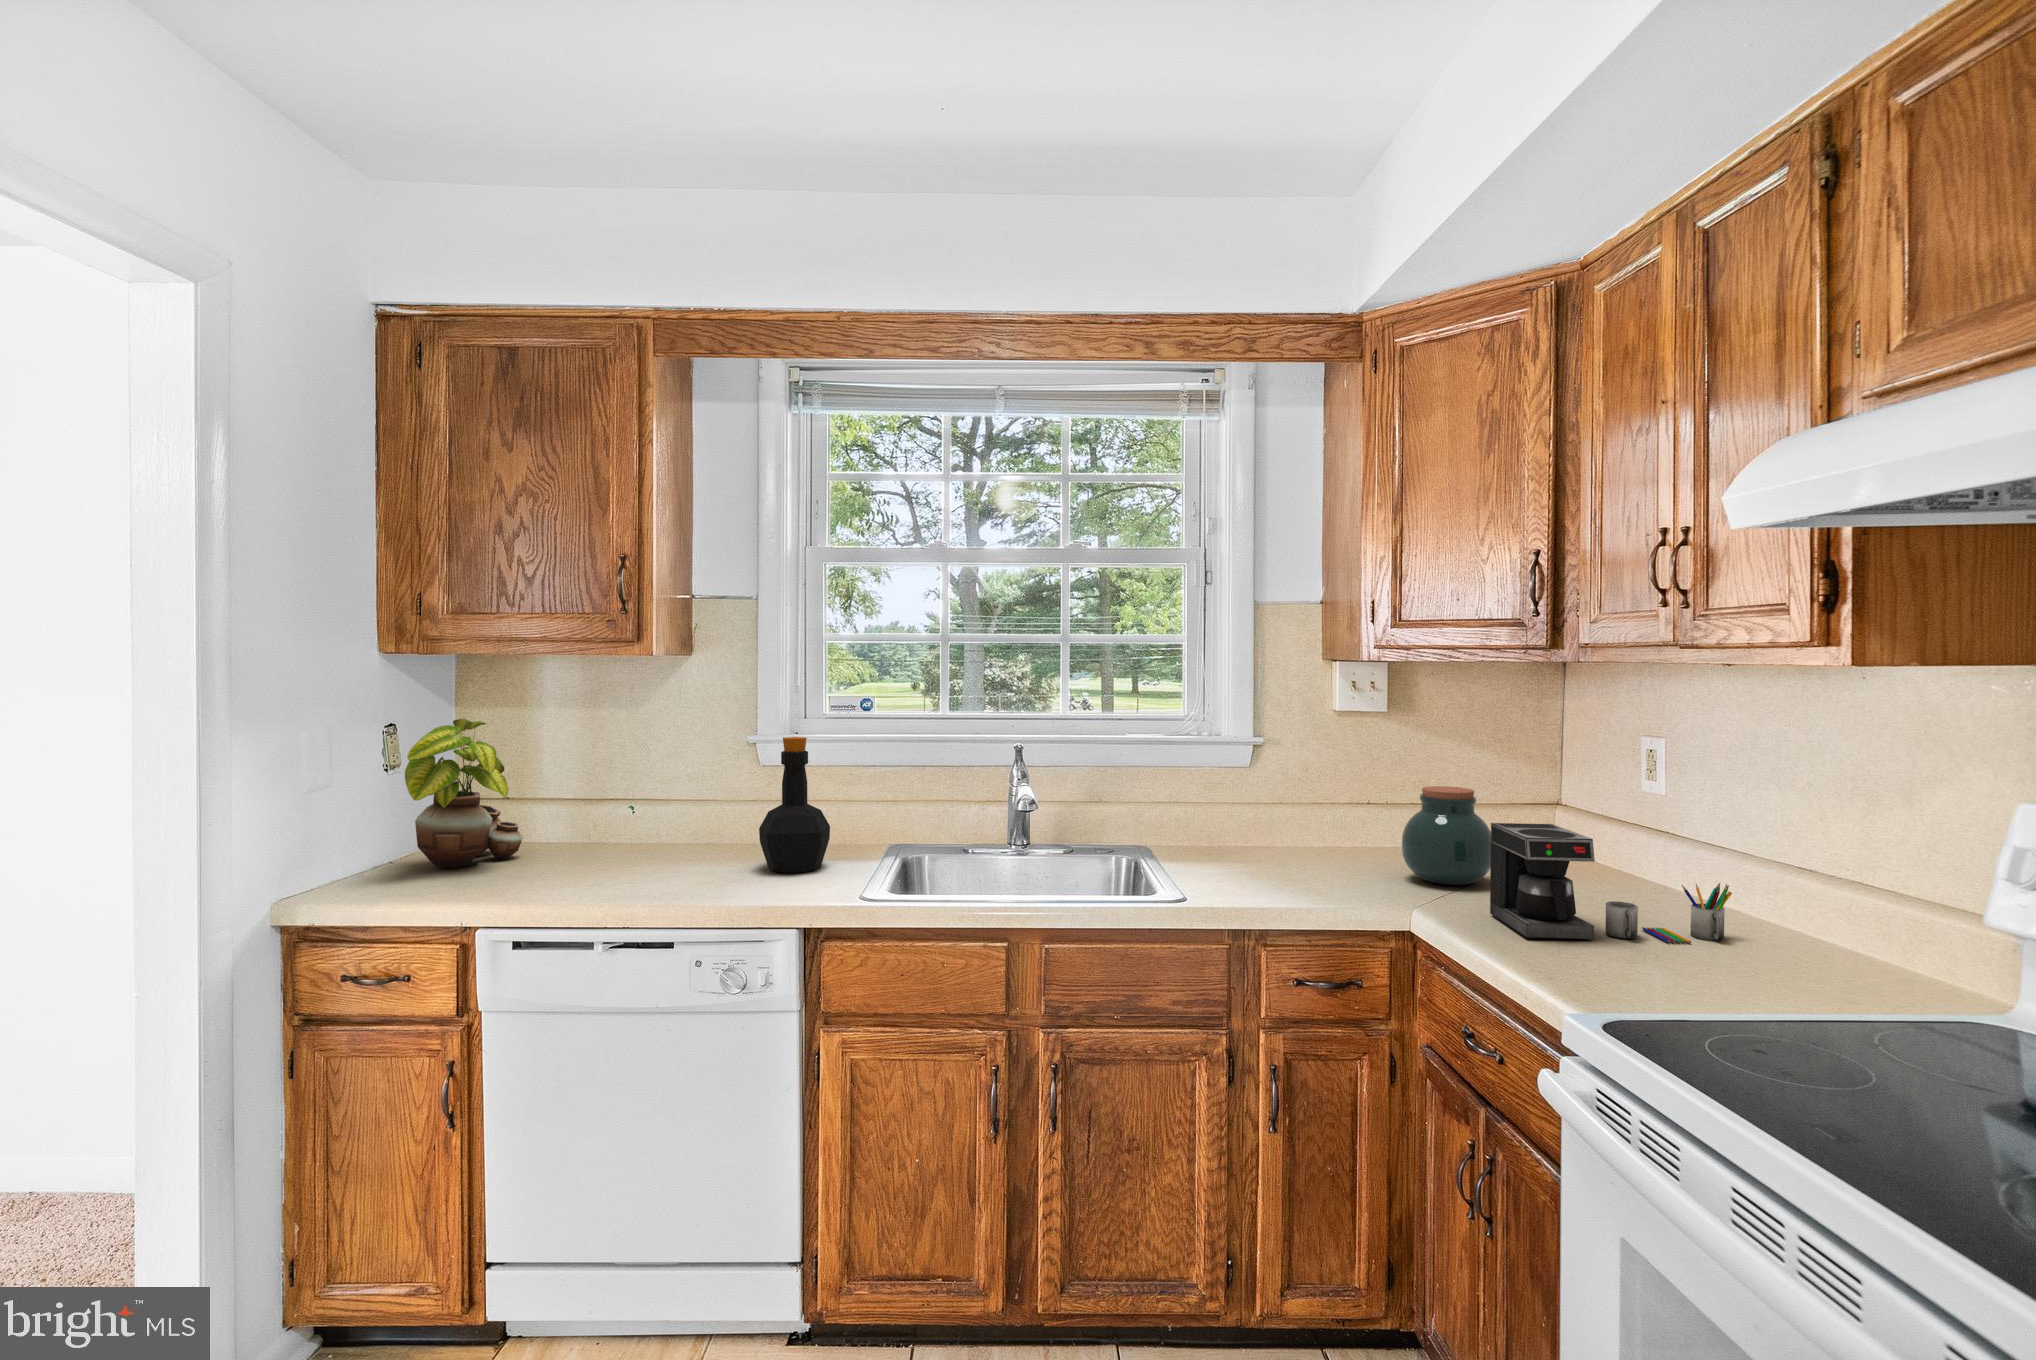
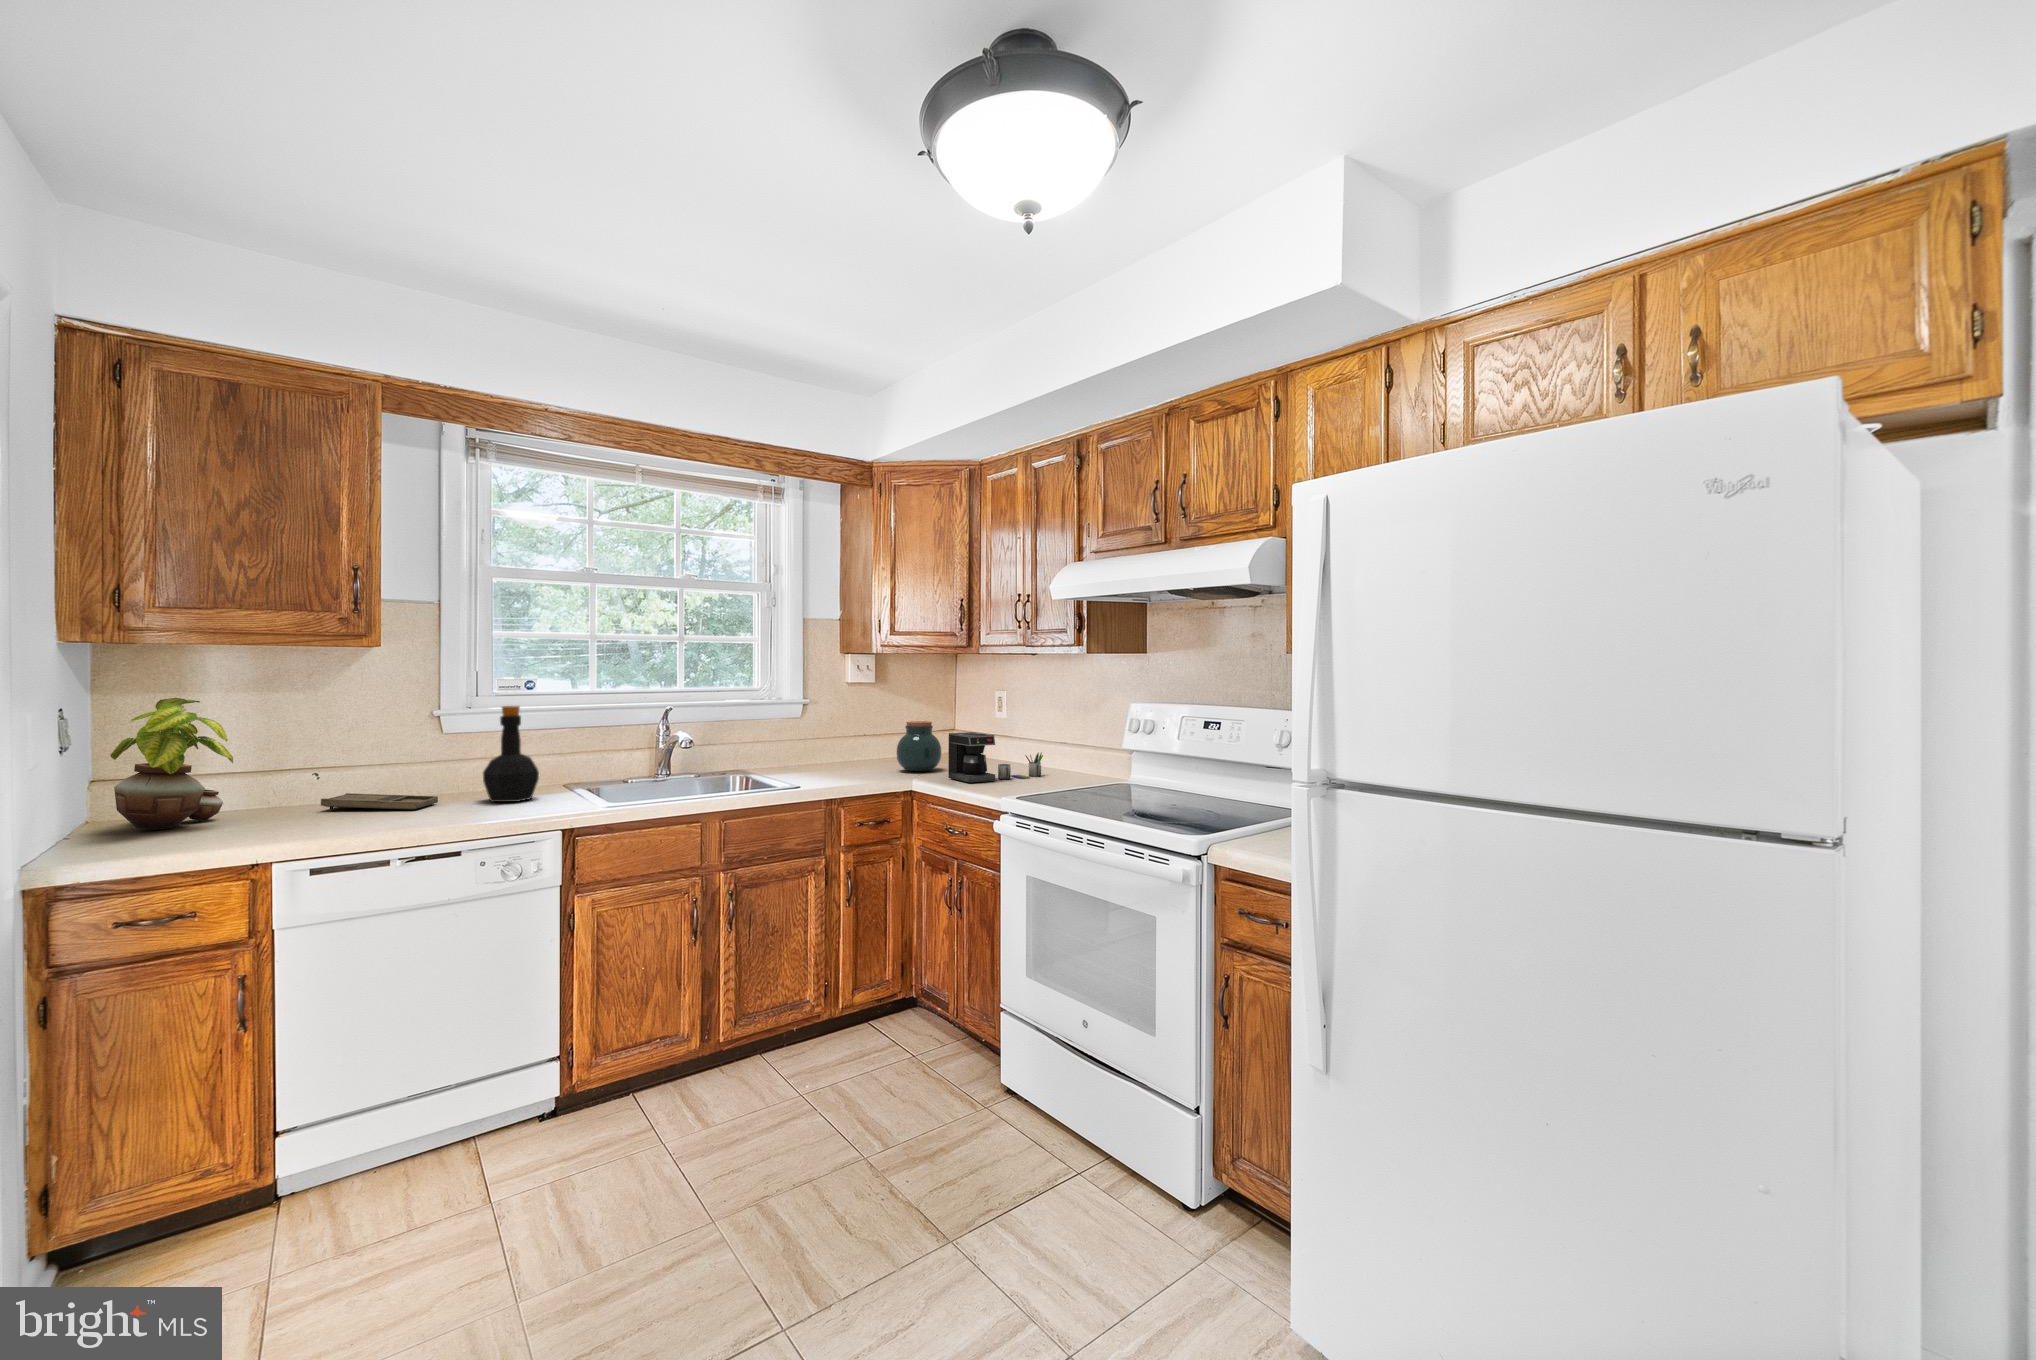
tray: none [608,837,719,870] -> present [321,793,438,810]

